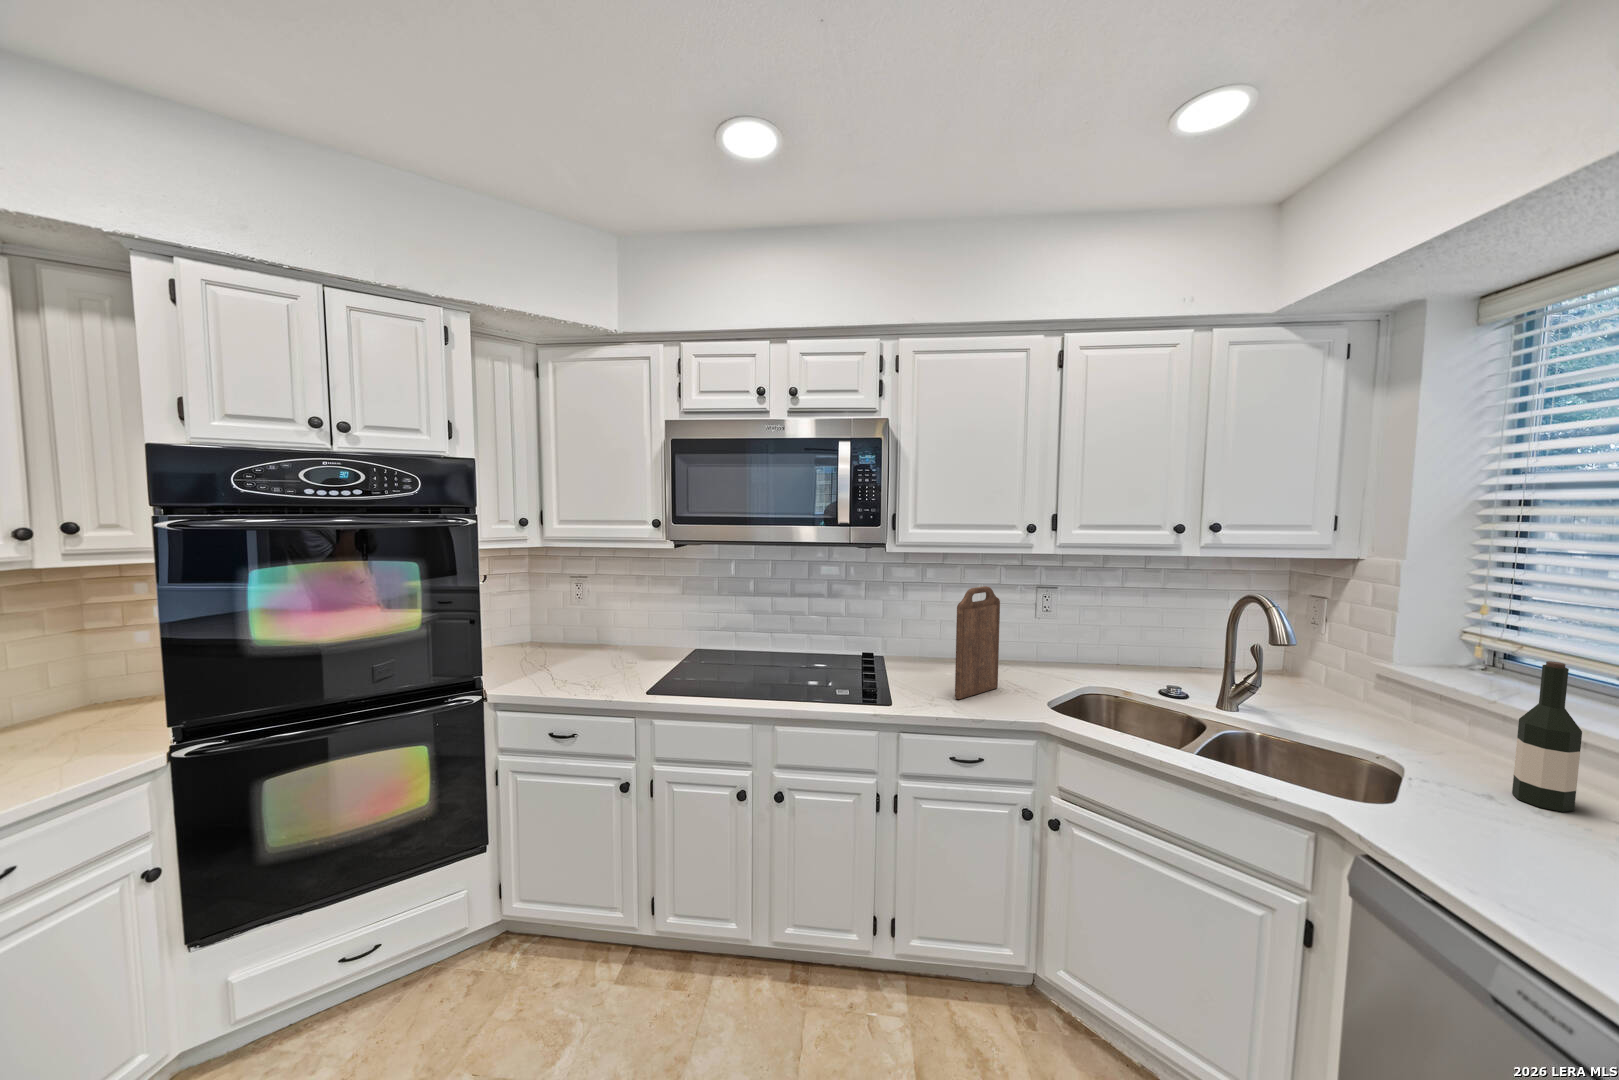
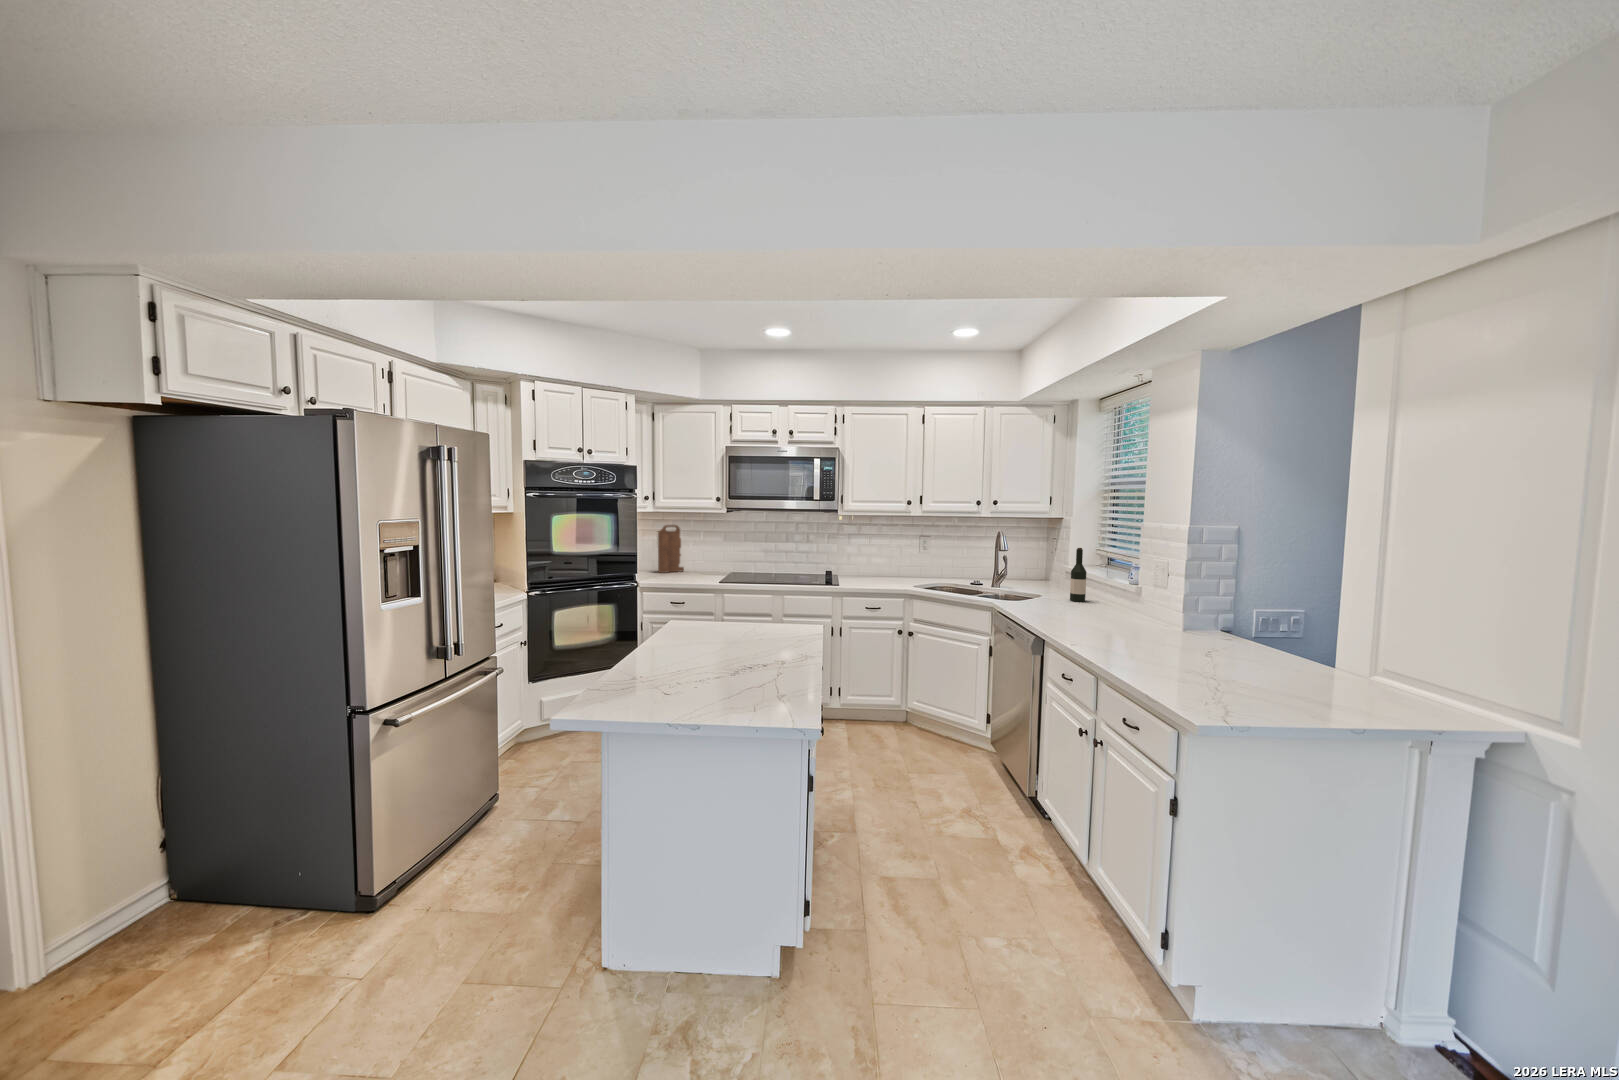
cutting board: present [955,586,1000,699] -> present [658,525,684,573]

